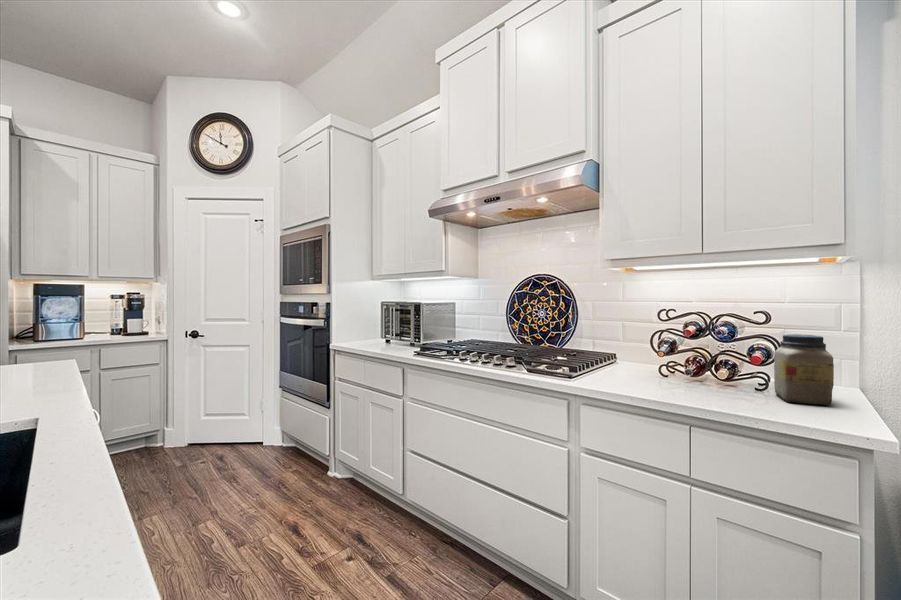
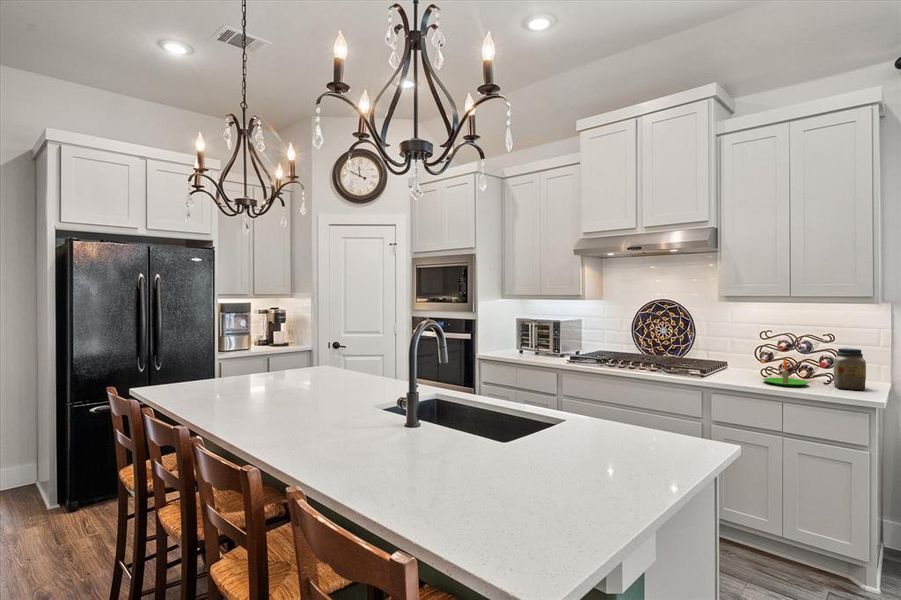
candle: none [664,351,737,396] -> present [763,359,809,386]

